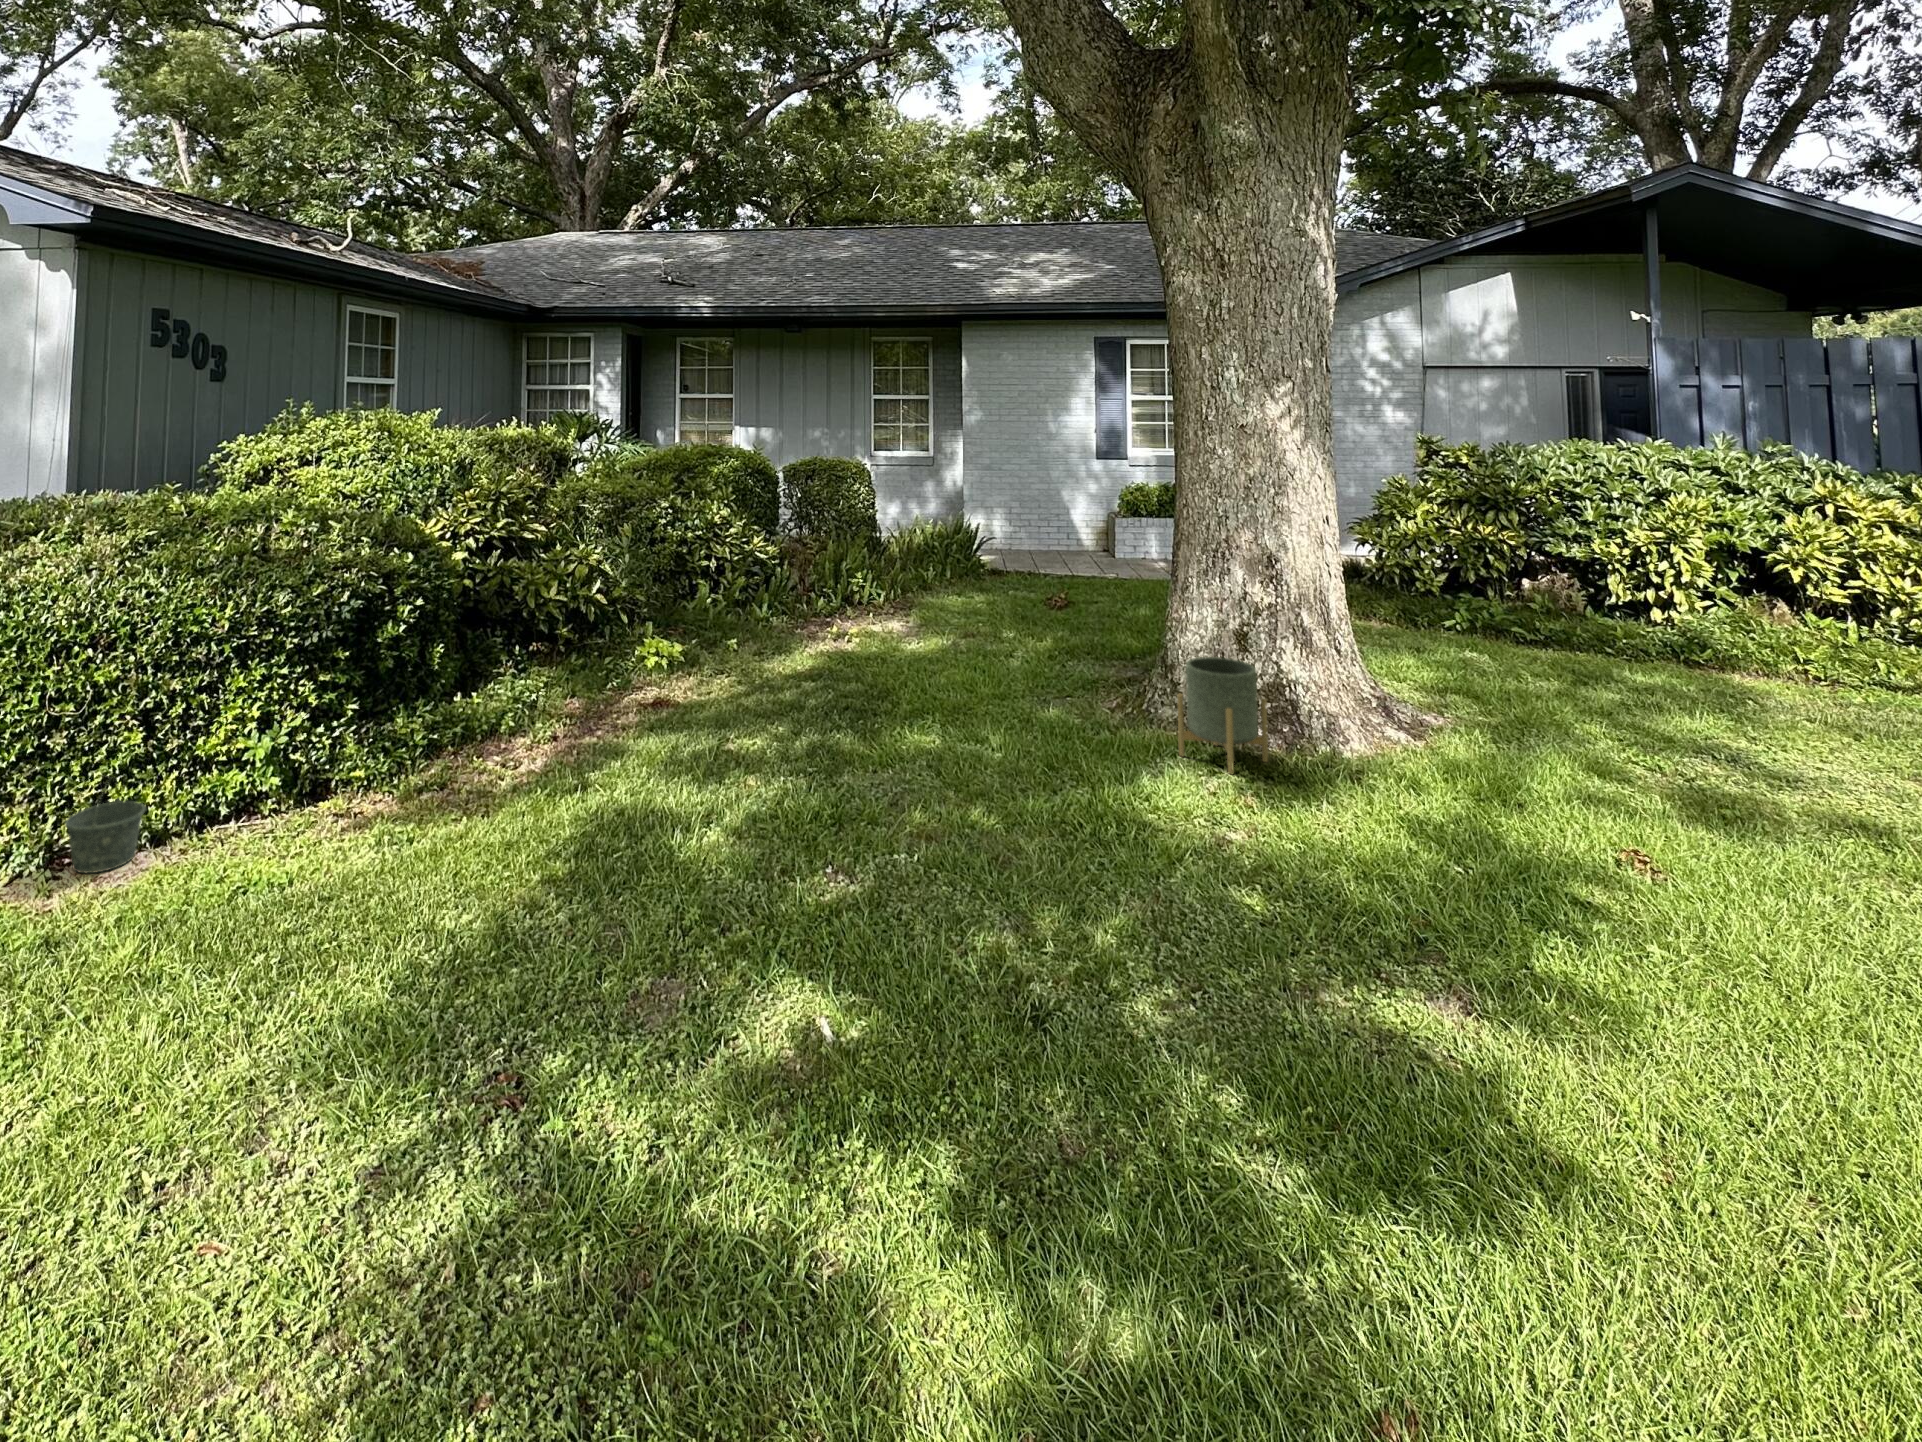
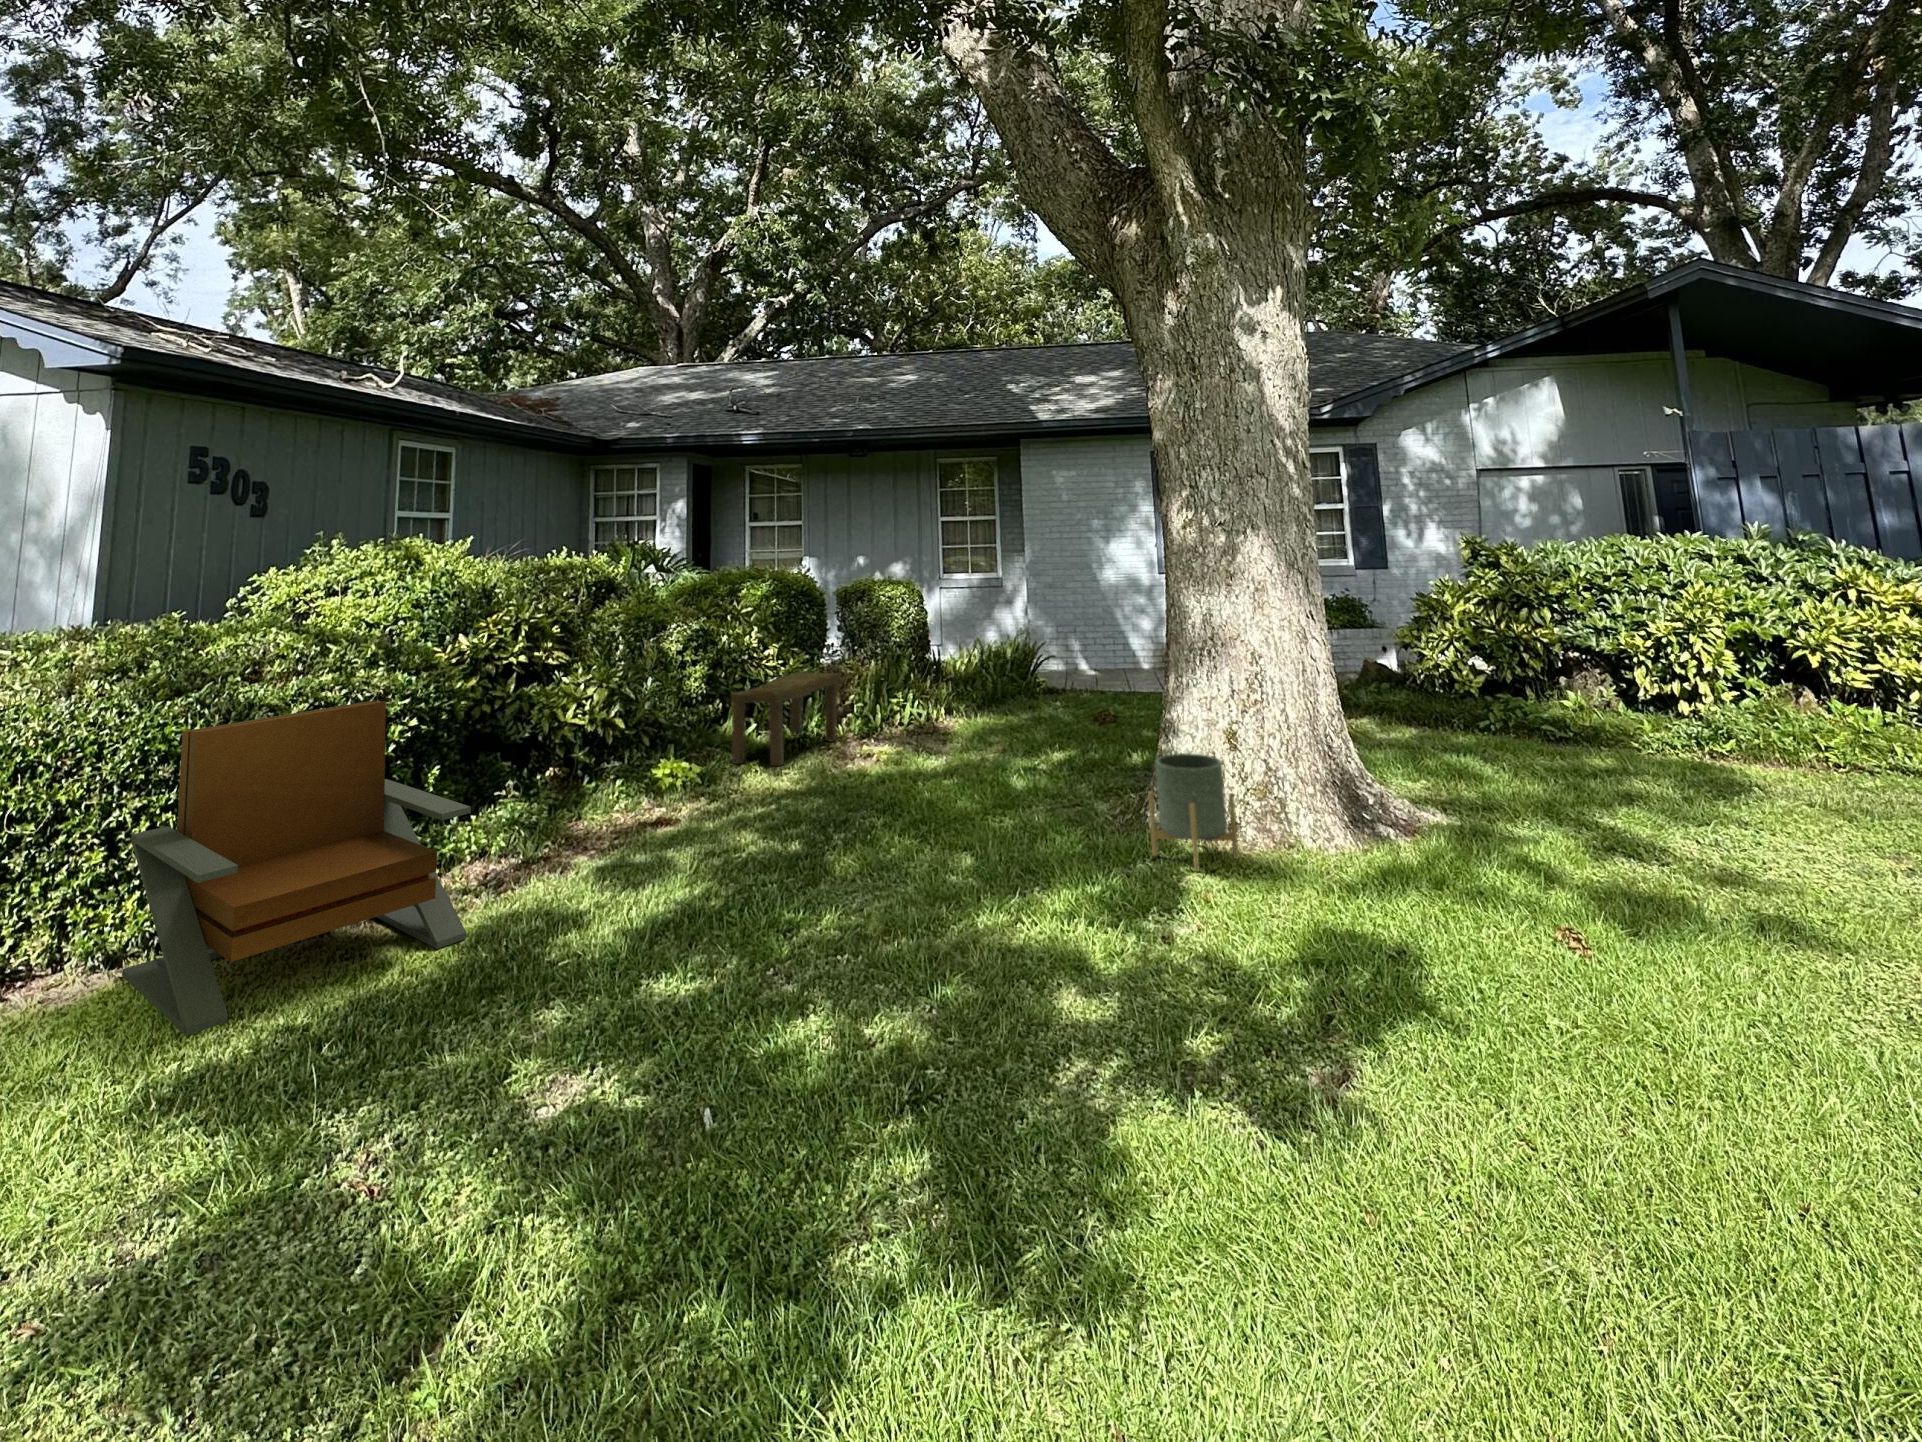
bench: none [715,556,817,649] -> present [731,672,840,766]
lounge chair: none [174,587,515,924] -> present [122,701,471,1036]
bucket: present [65,798,146,873] -> none [13,896,97,994]

